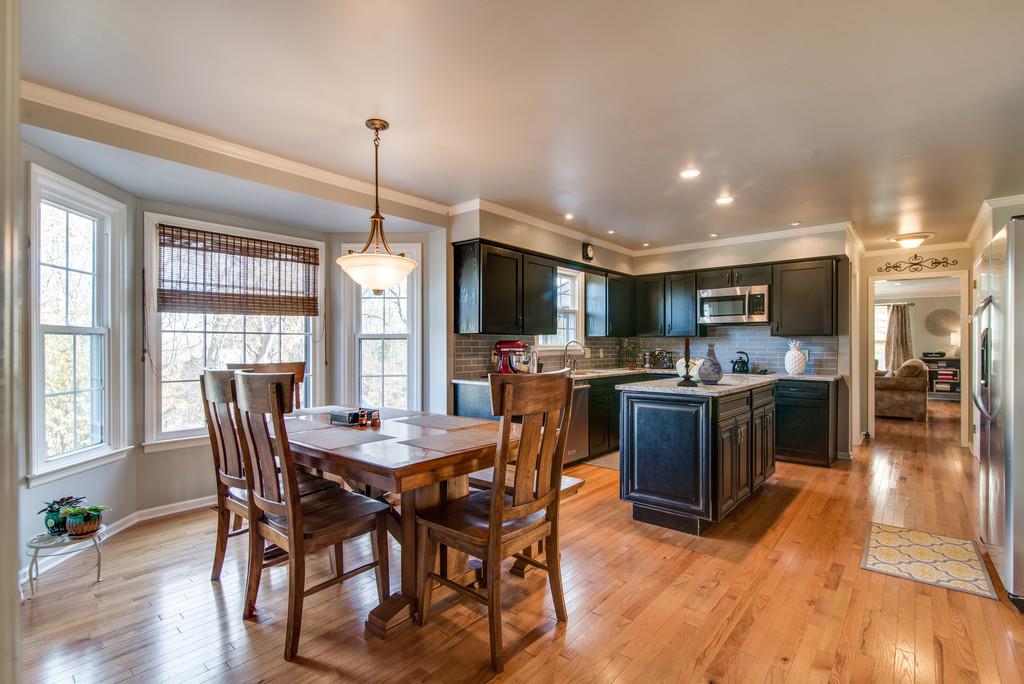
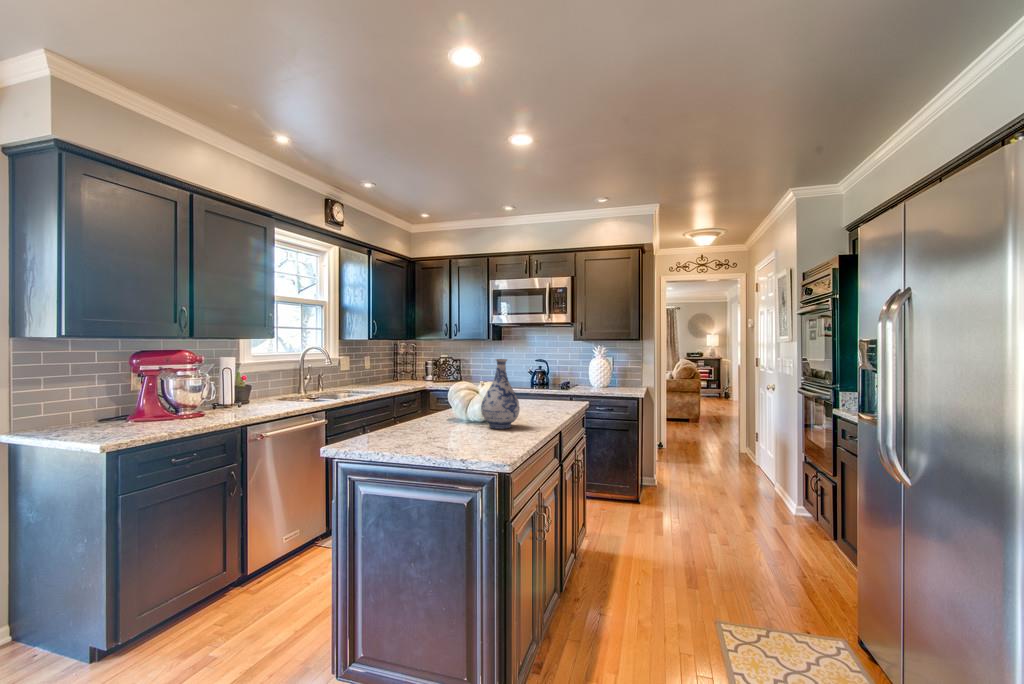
candle: present [677,338,698,387] -> none [443,348,478,441]
potted plant: present [615,340,646,370] -> none [384,343,427,384]

